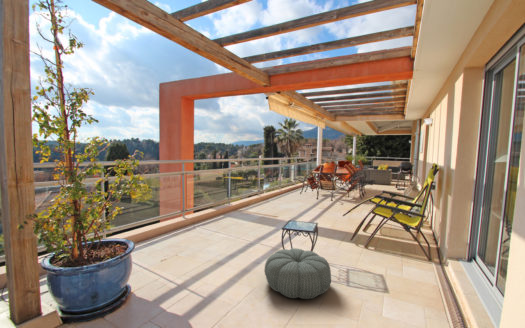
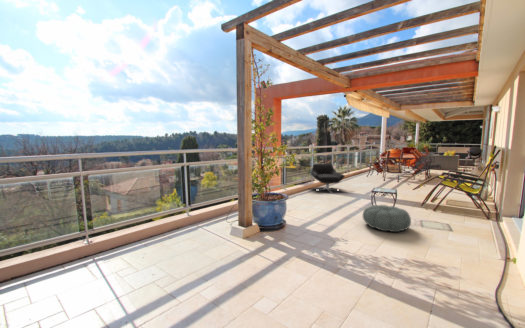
lounge chair: none [226,180,266,220] -> present [311,163,345,193]

